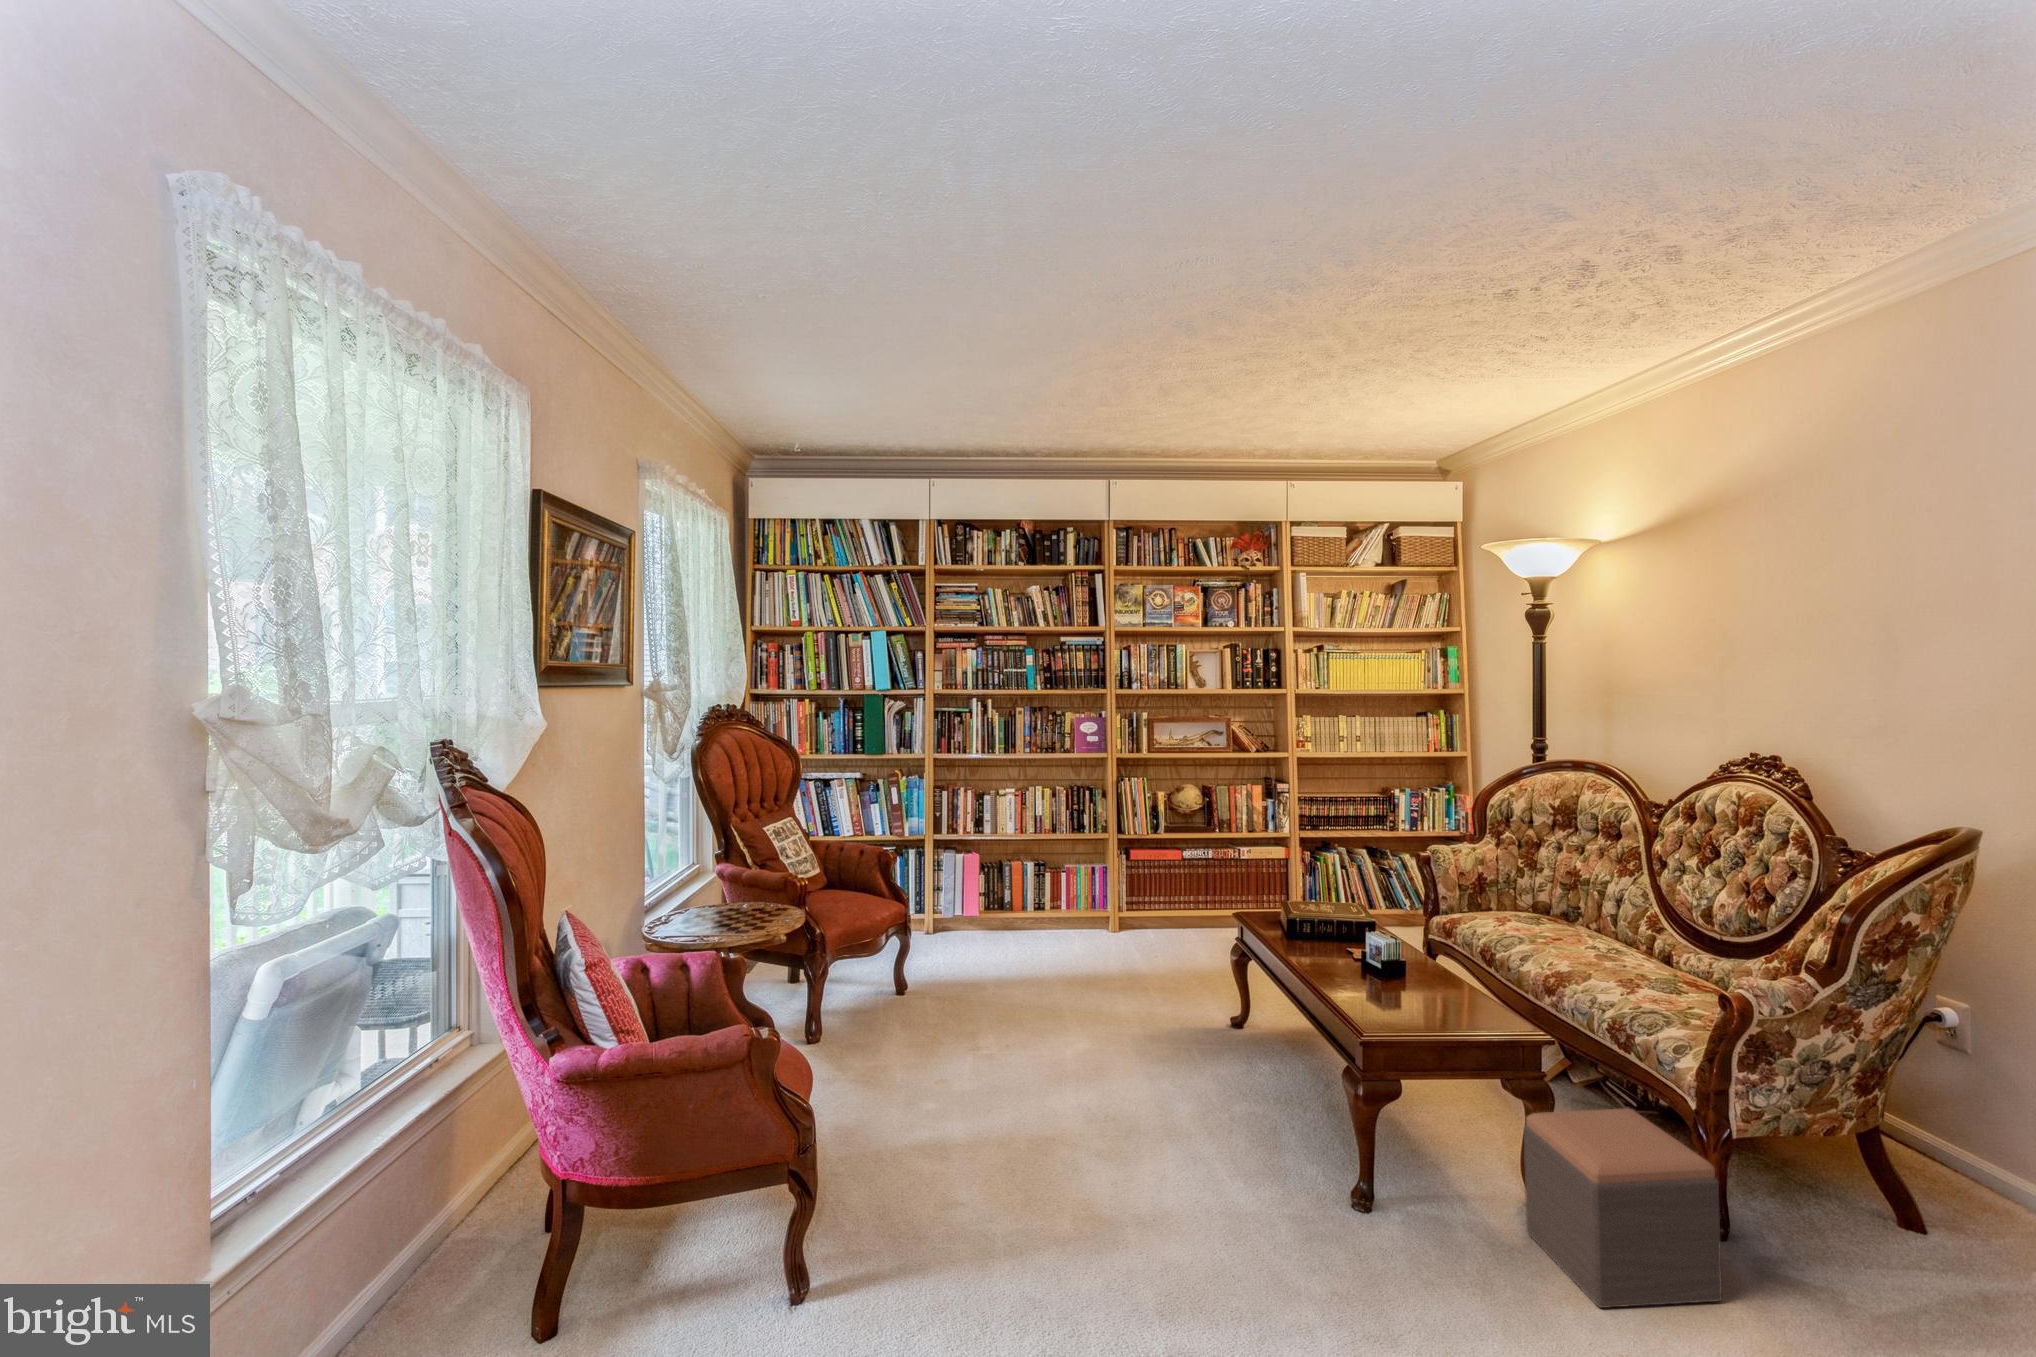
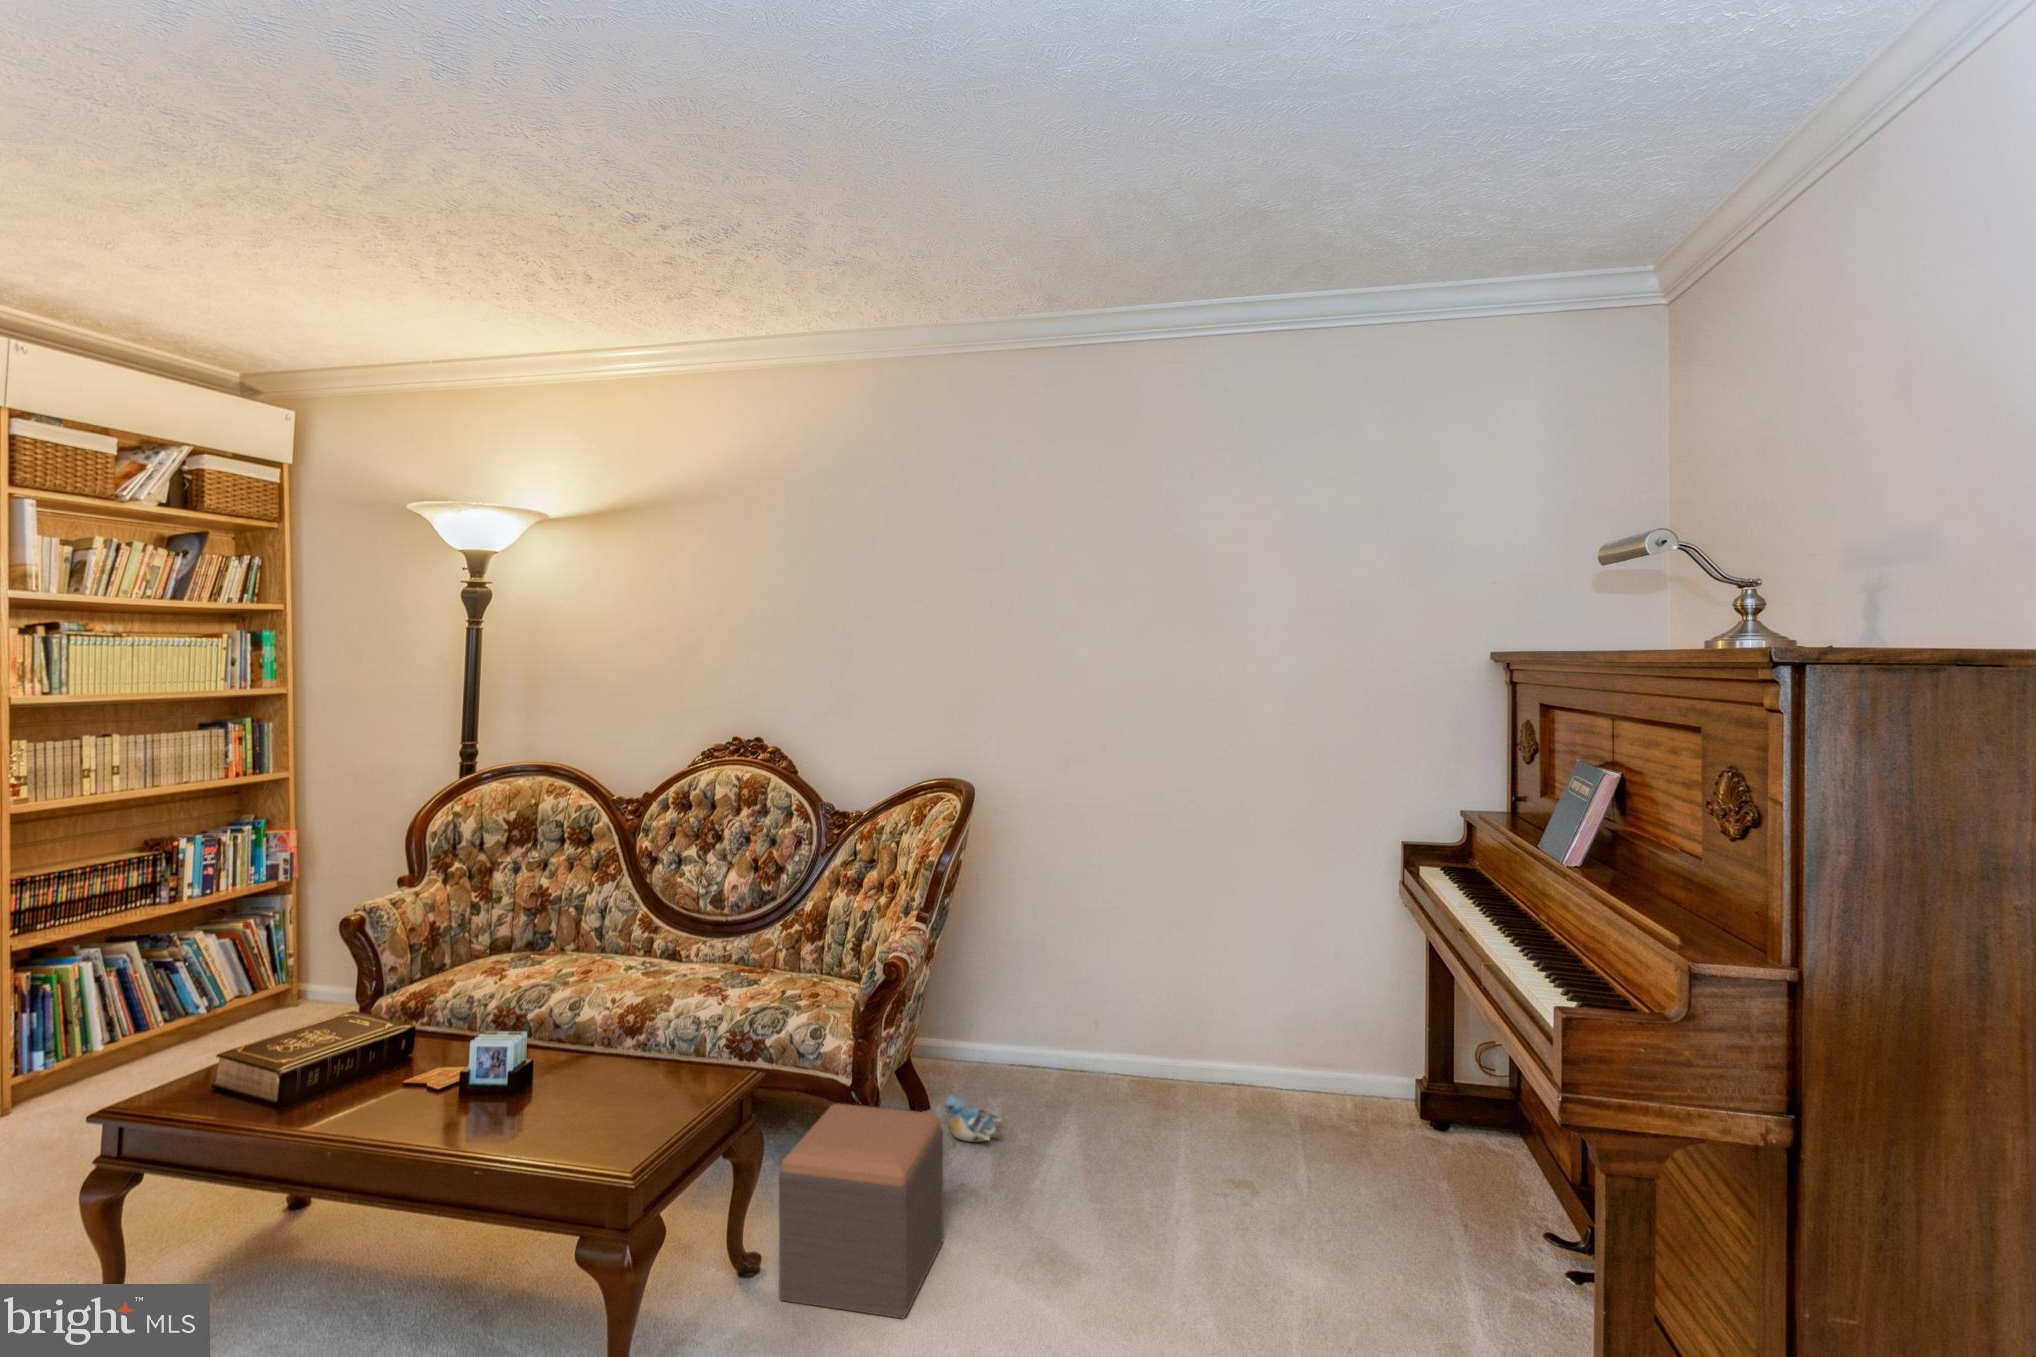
plush toy: none [1880,1205,1970,1292] -> present [944,1094,1002,1142]

